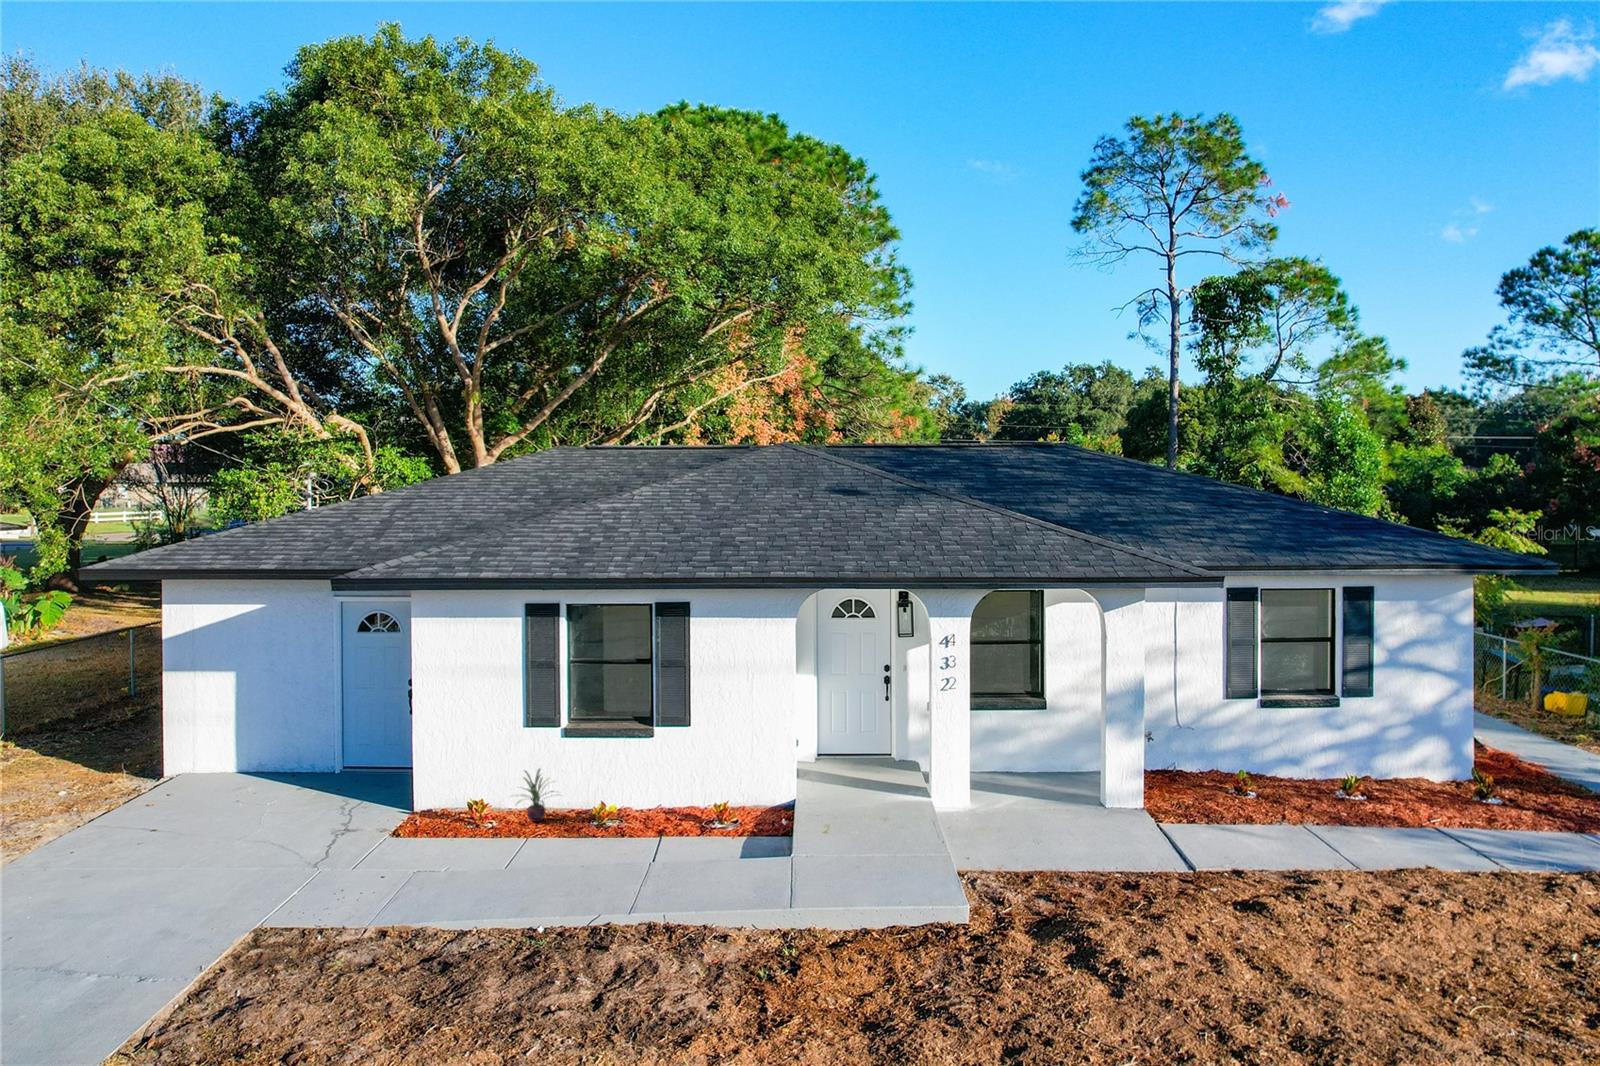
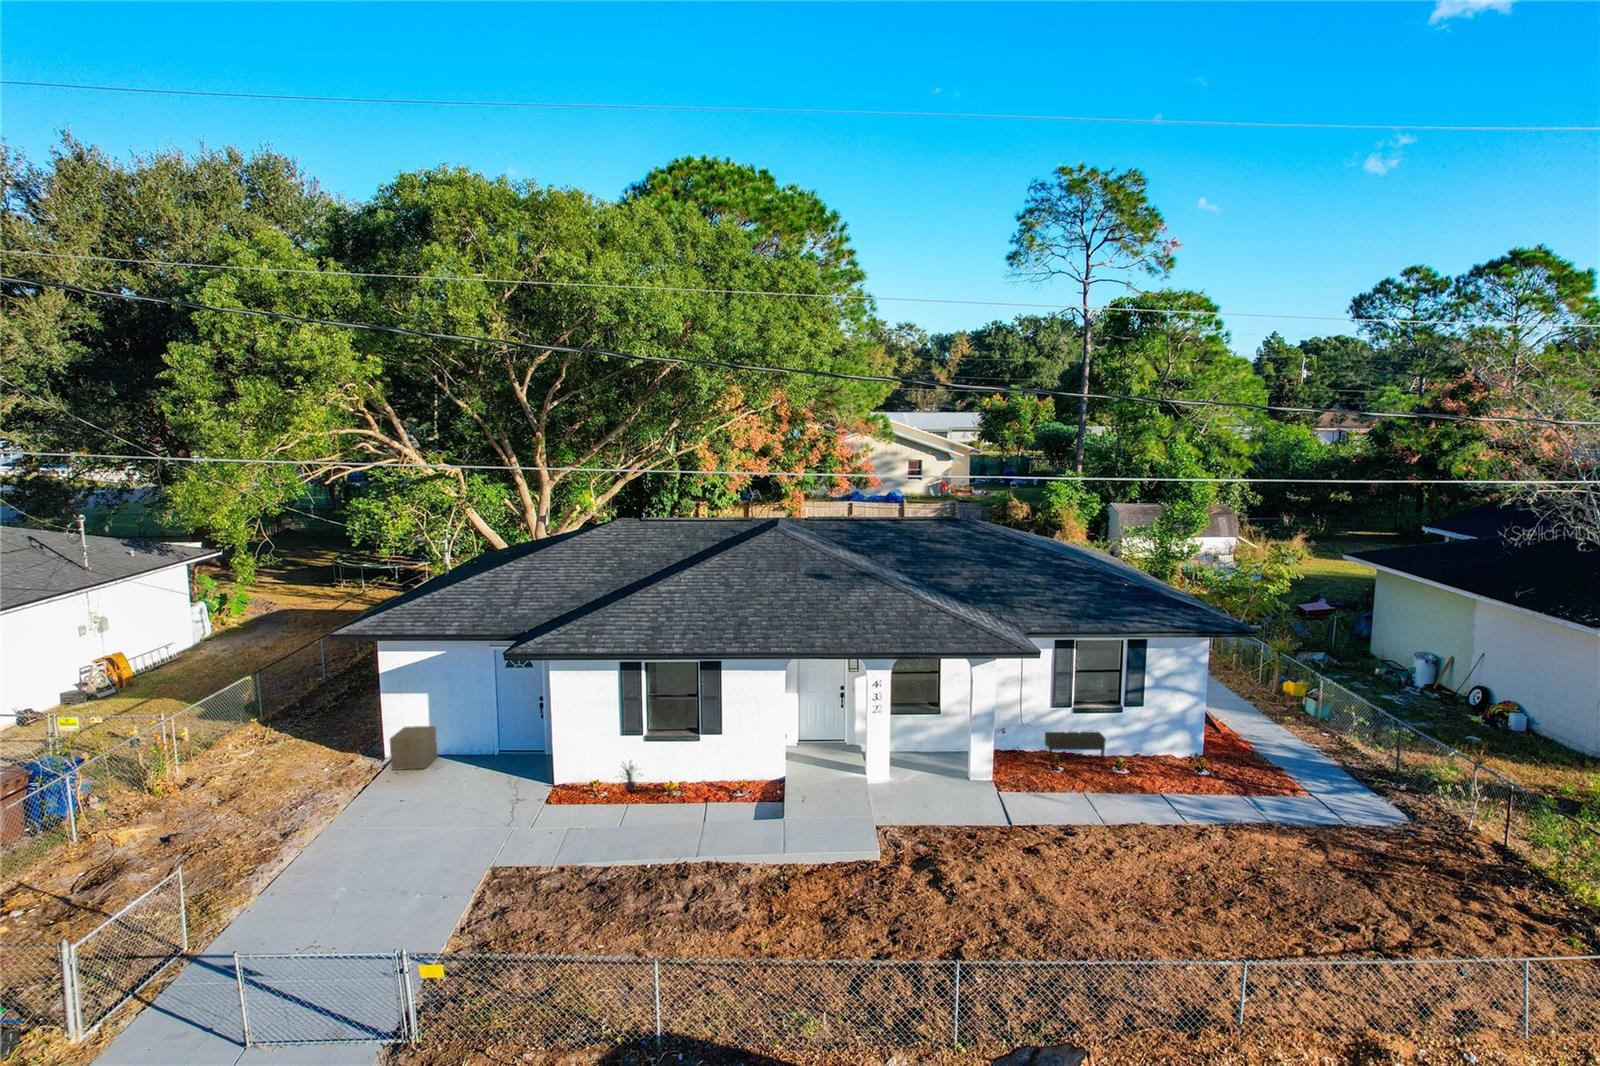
cardboard box: none [160,726,244,792] -> present [390,726,437,770]
bench: none [1214,736,1323,785] -> present [1045,730,1106,761]

